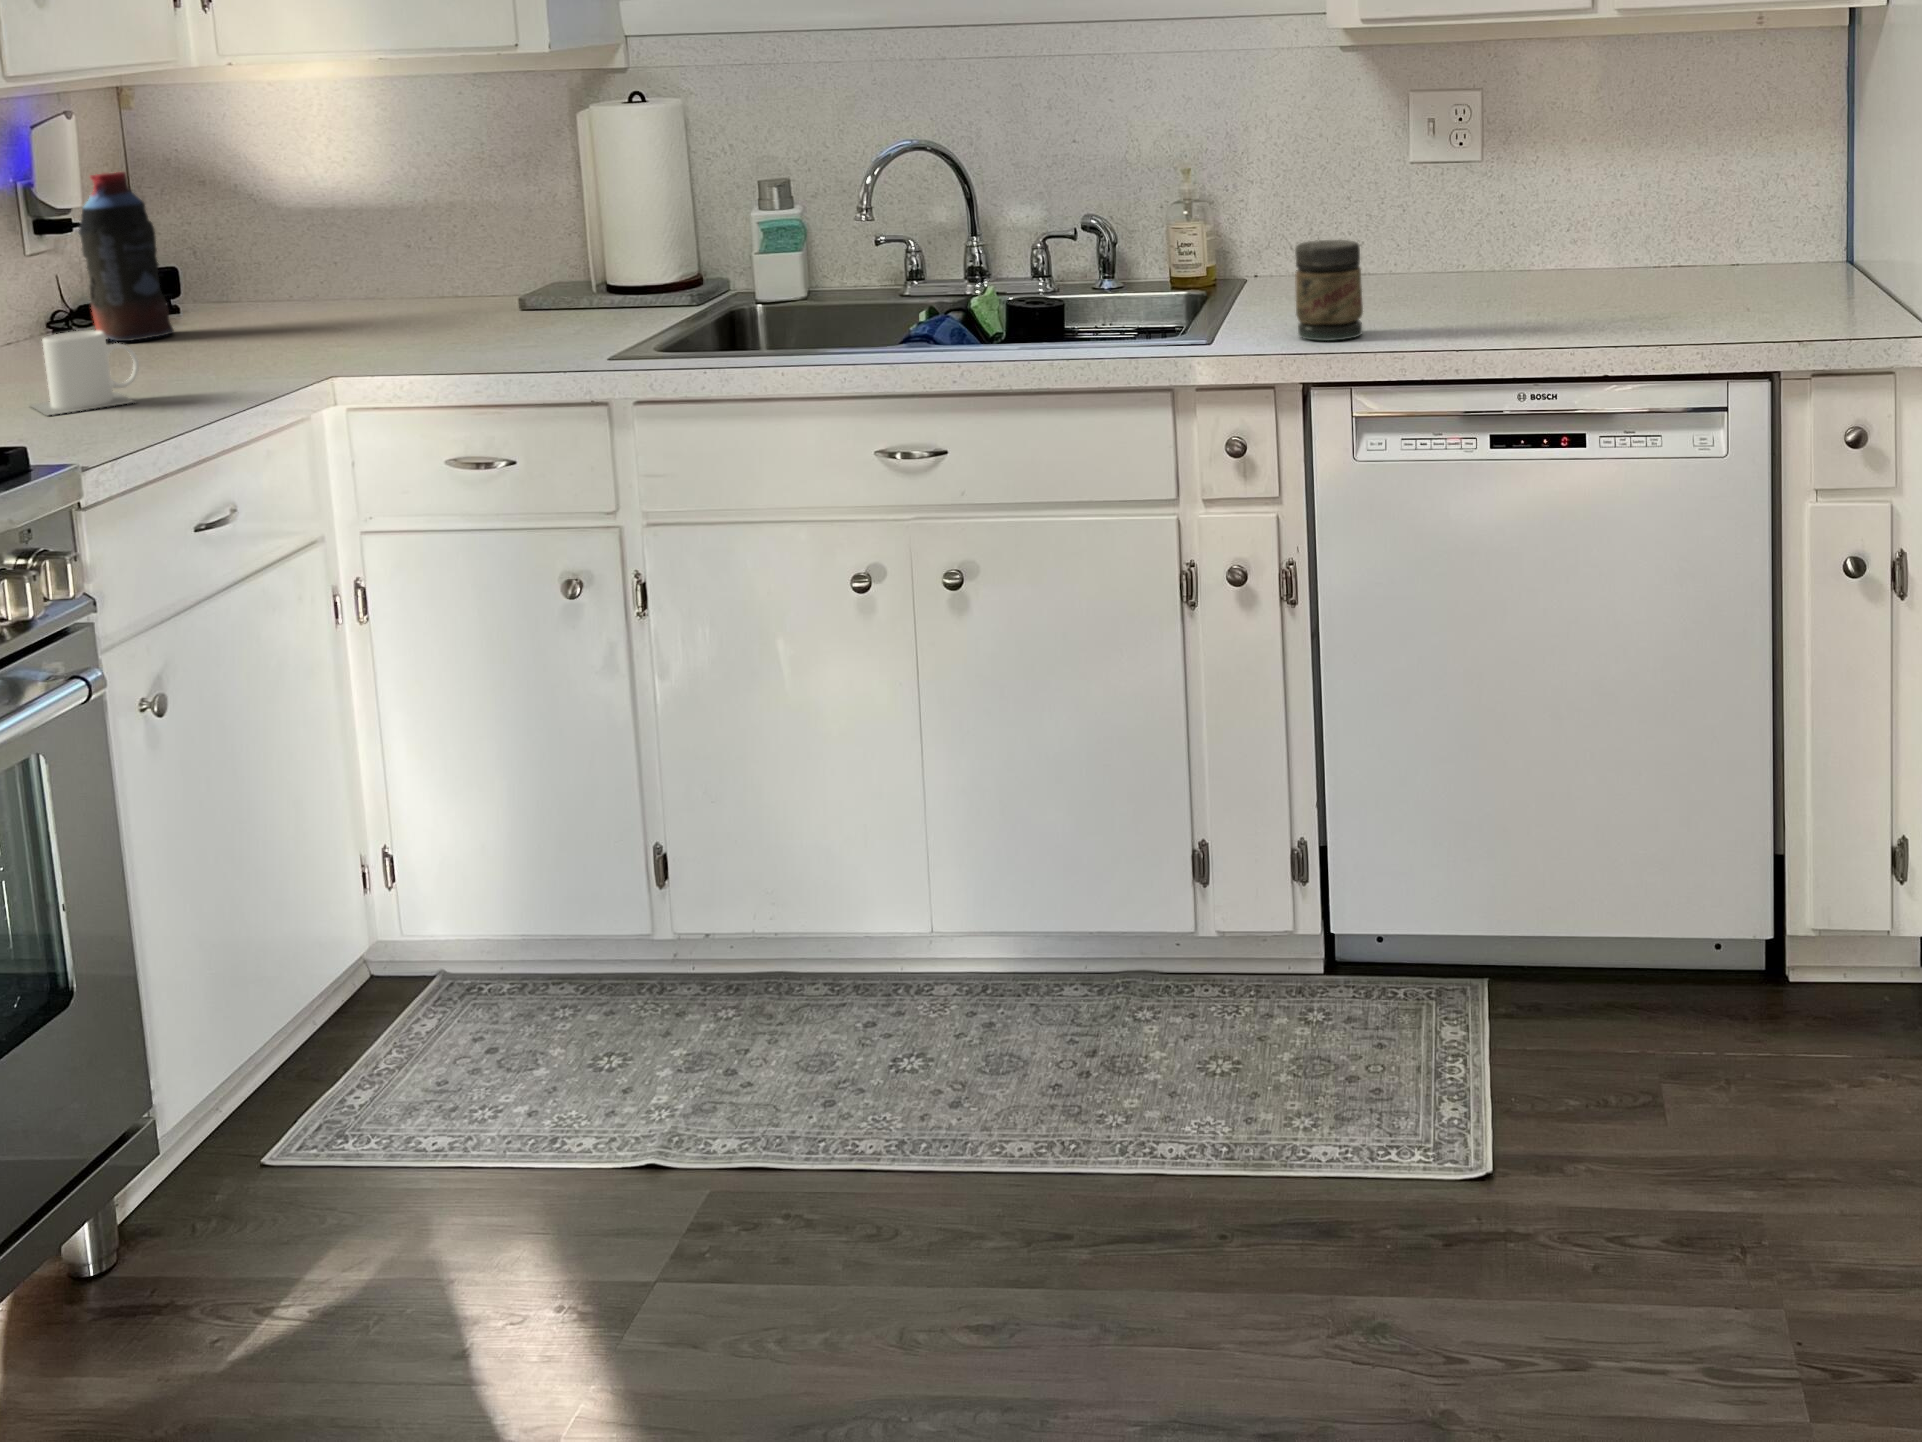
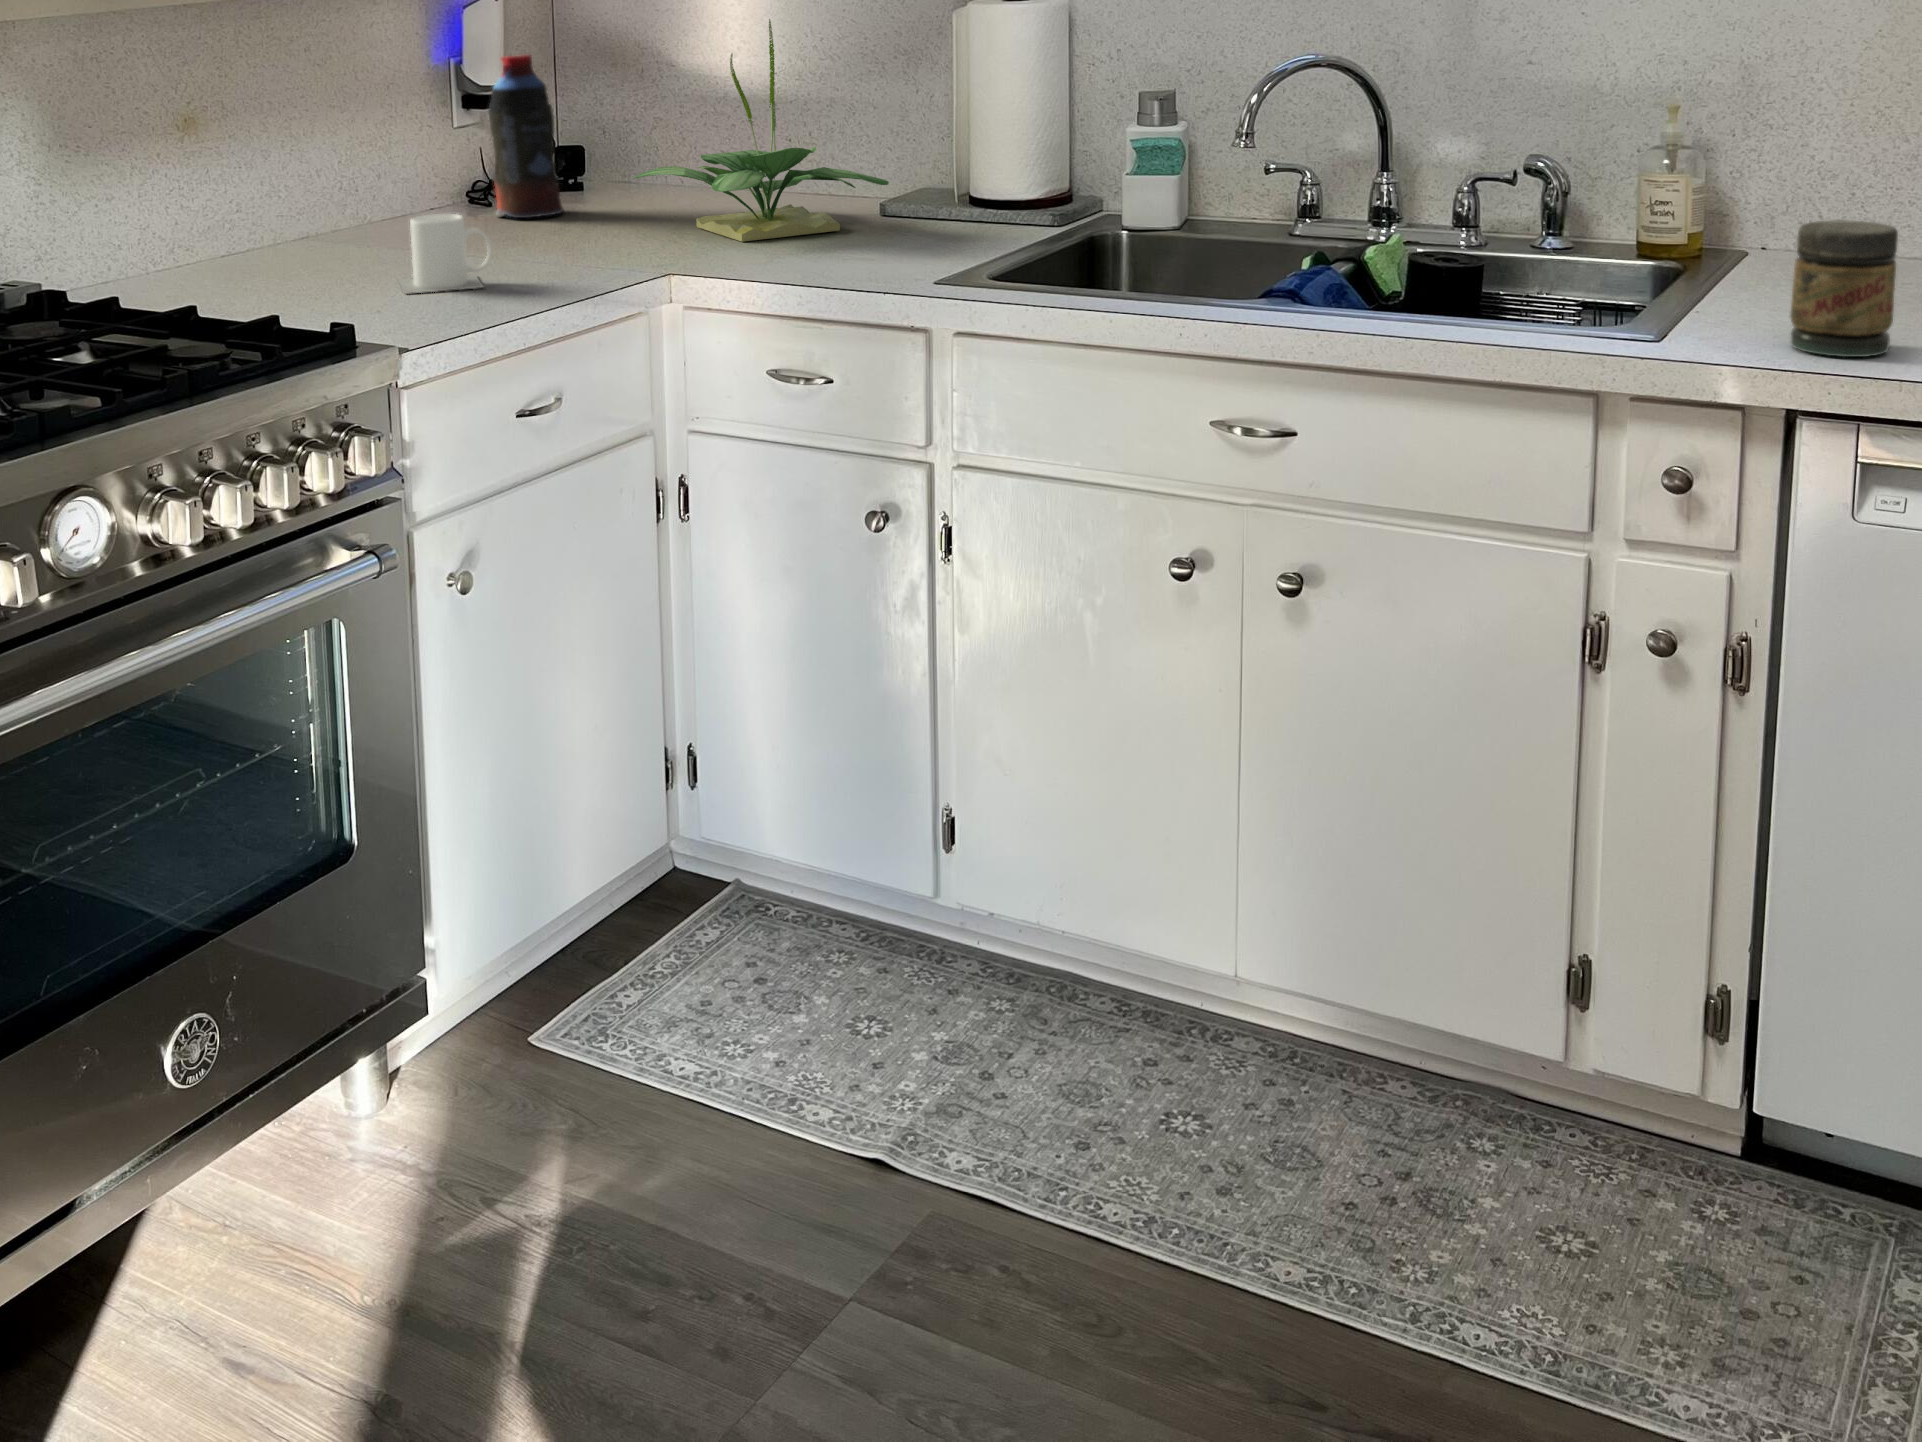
potted plant: none [259,125,533,342] -> present [632,19,889,242]

